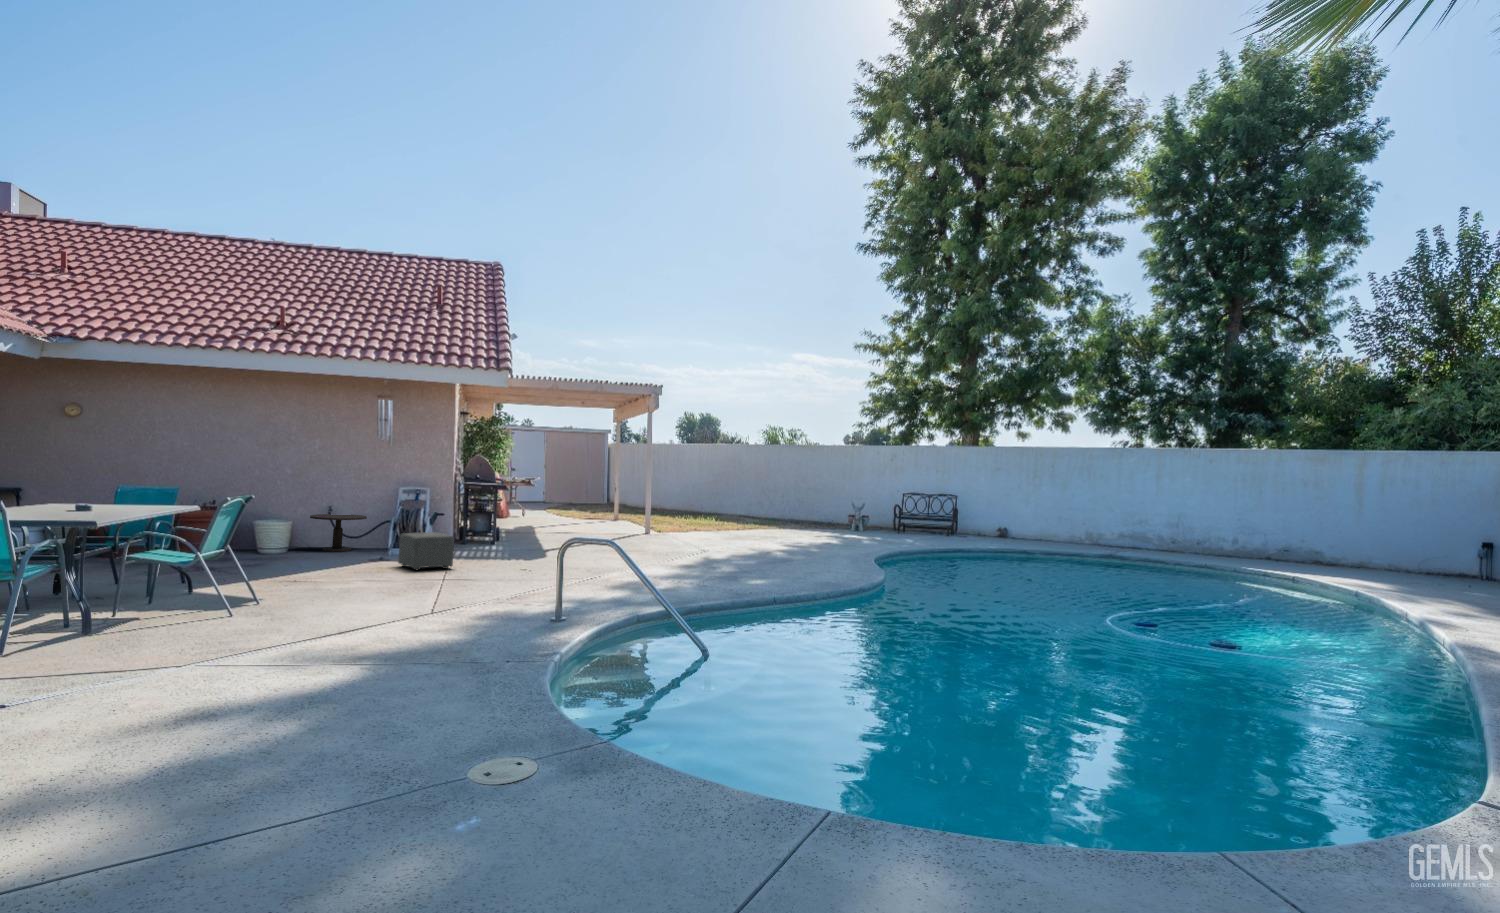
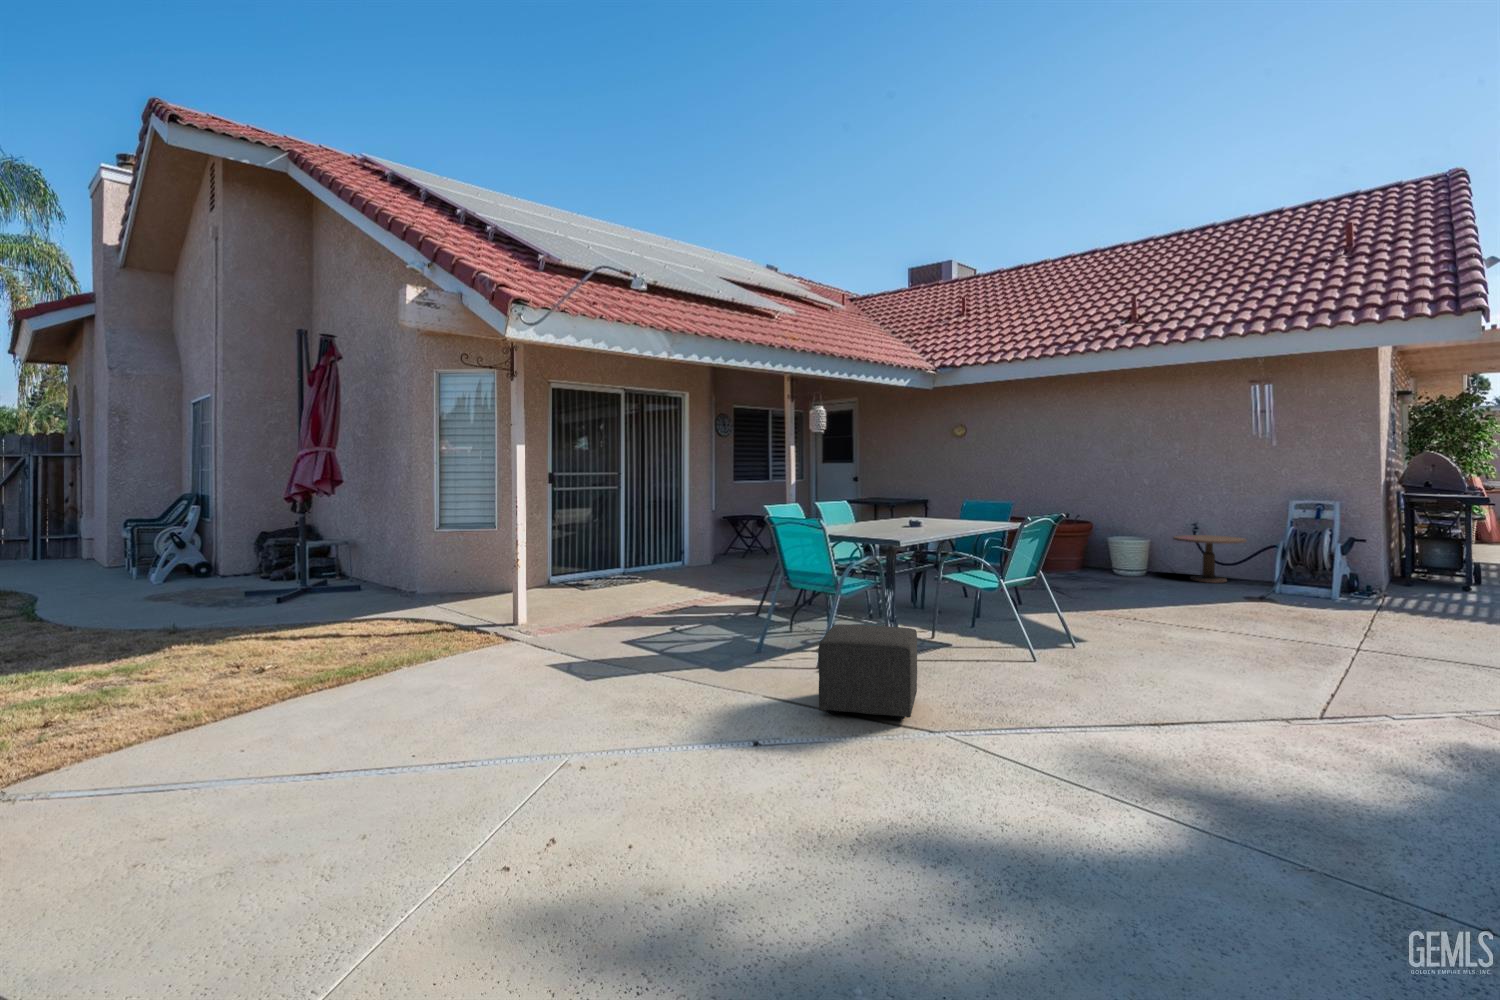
ottoman: present [398,532,454,570] -> present [818,624,917,720]

